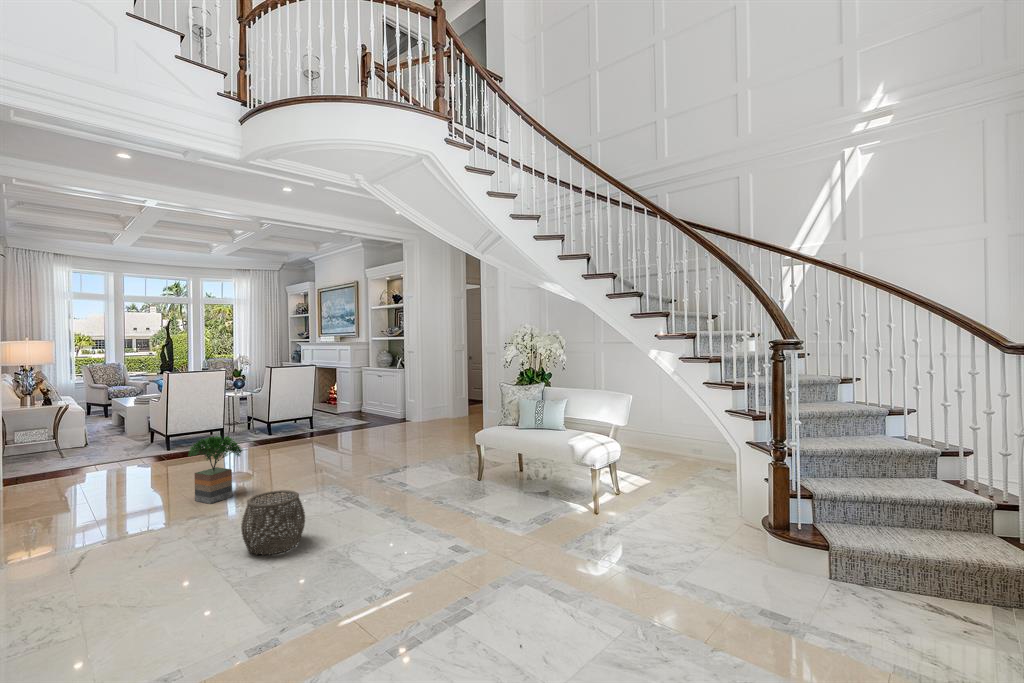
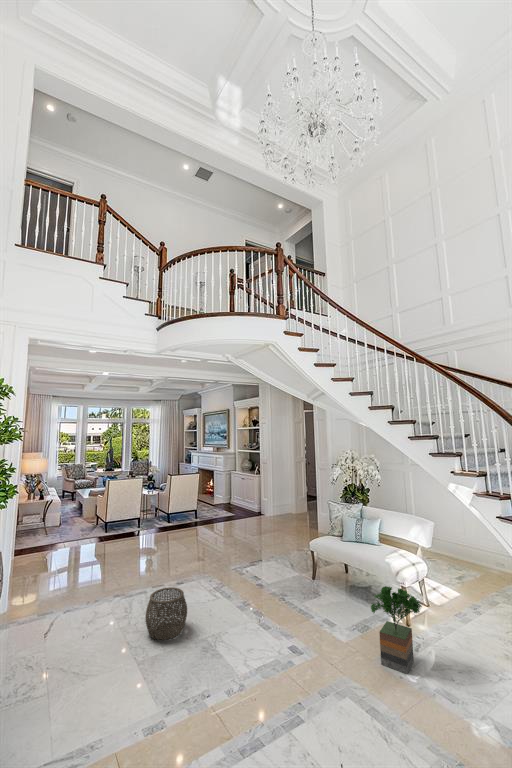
potted tree: present [189,436,242,504] -> present [371,586,422,674]

